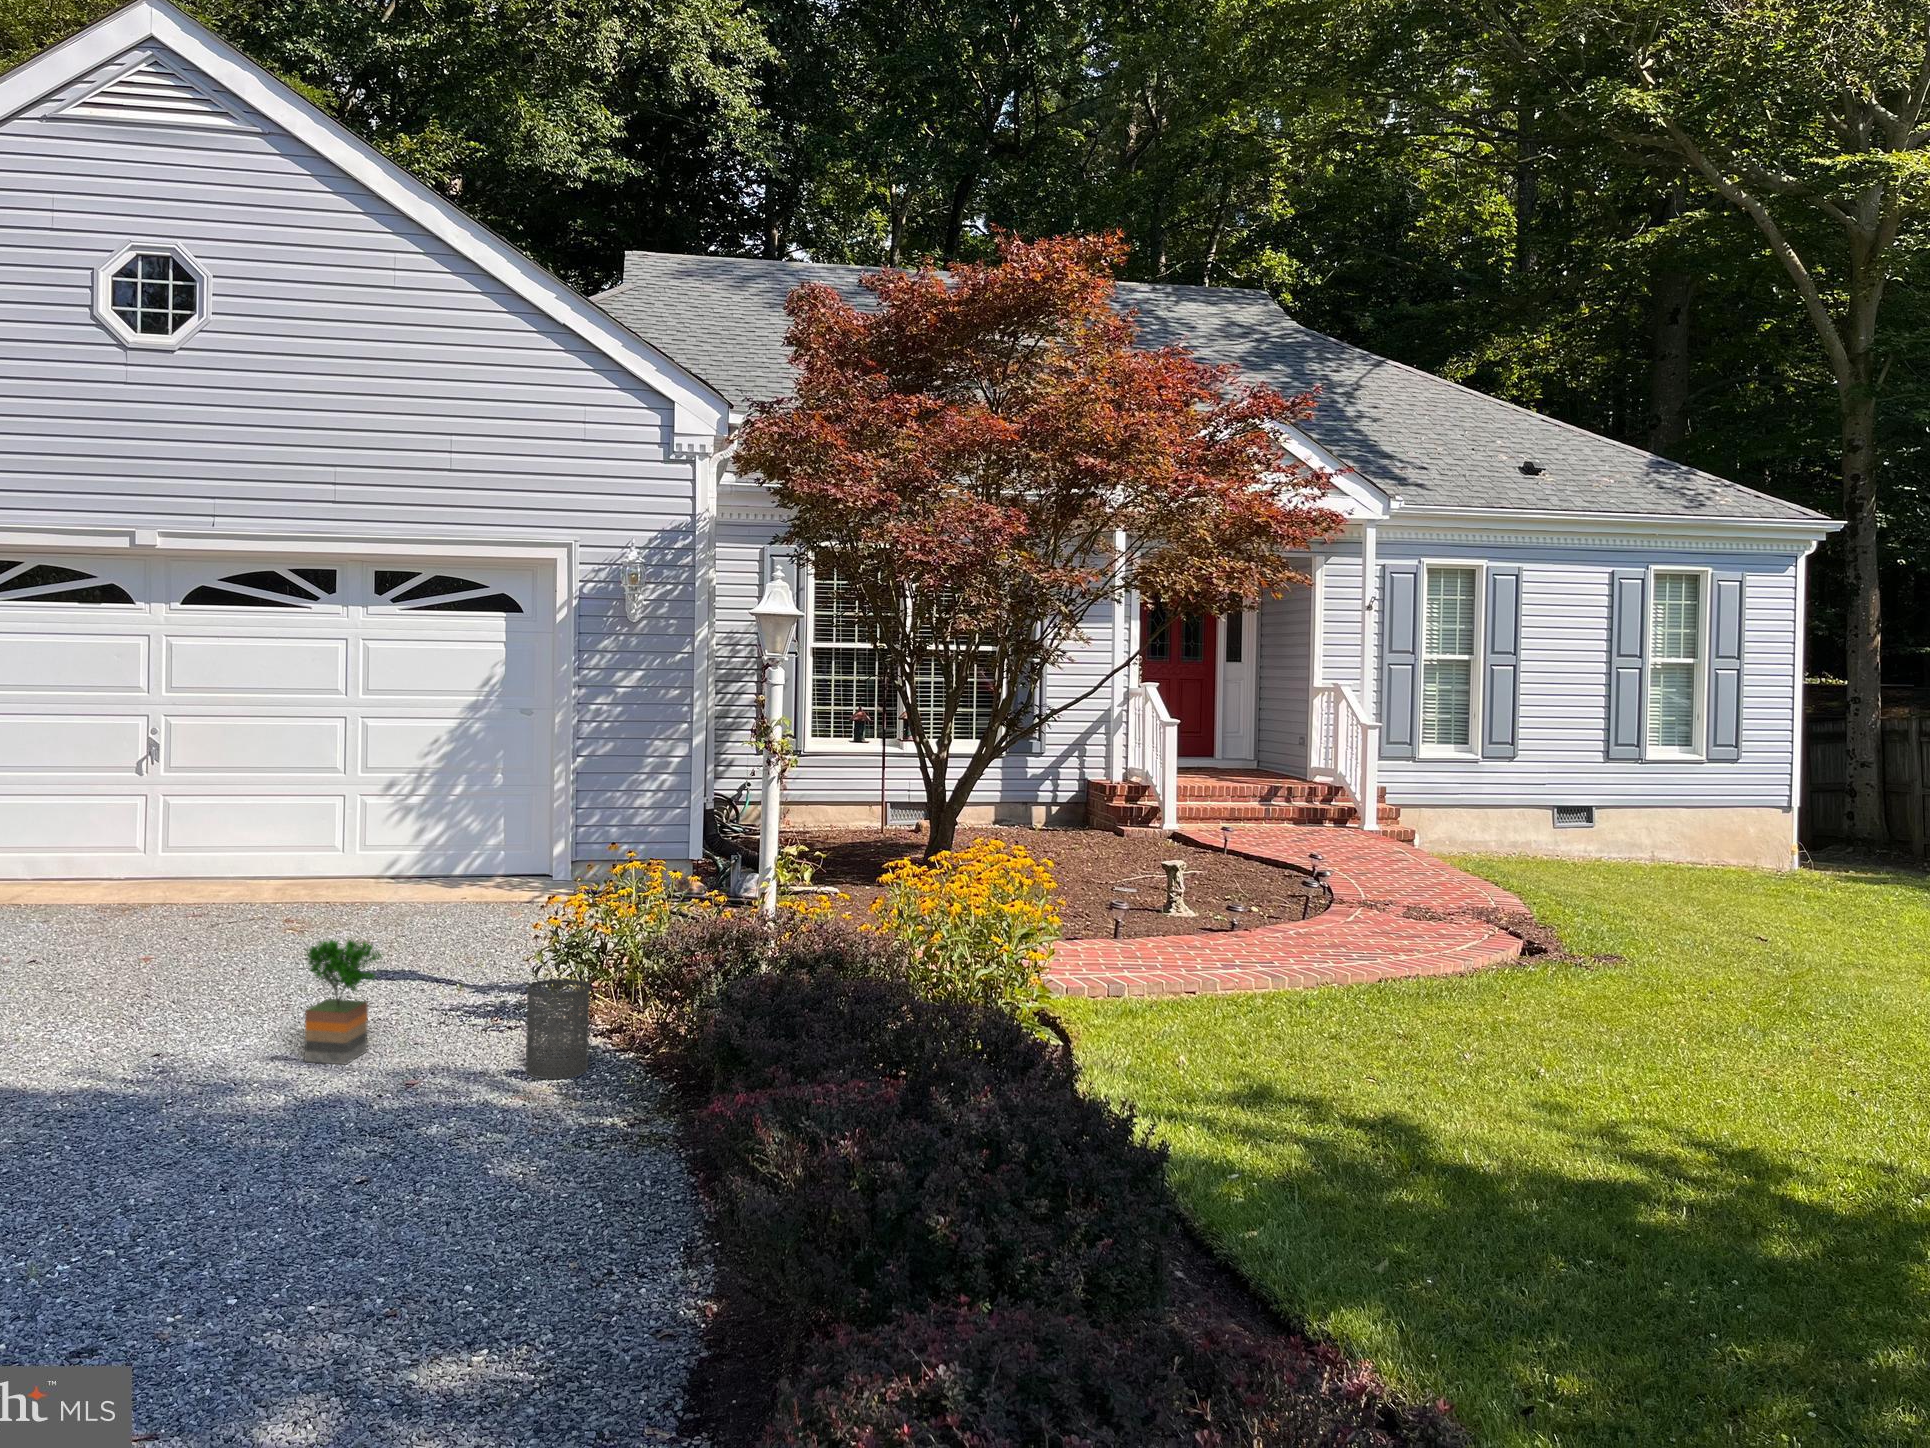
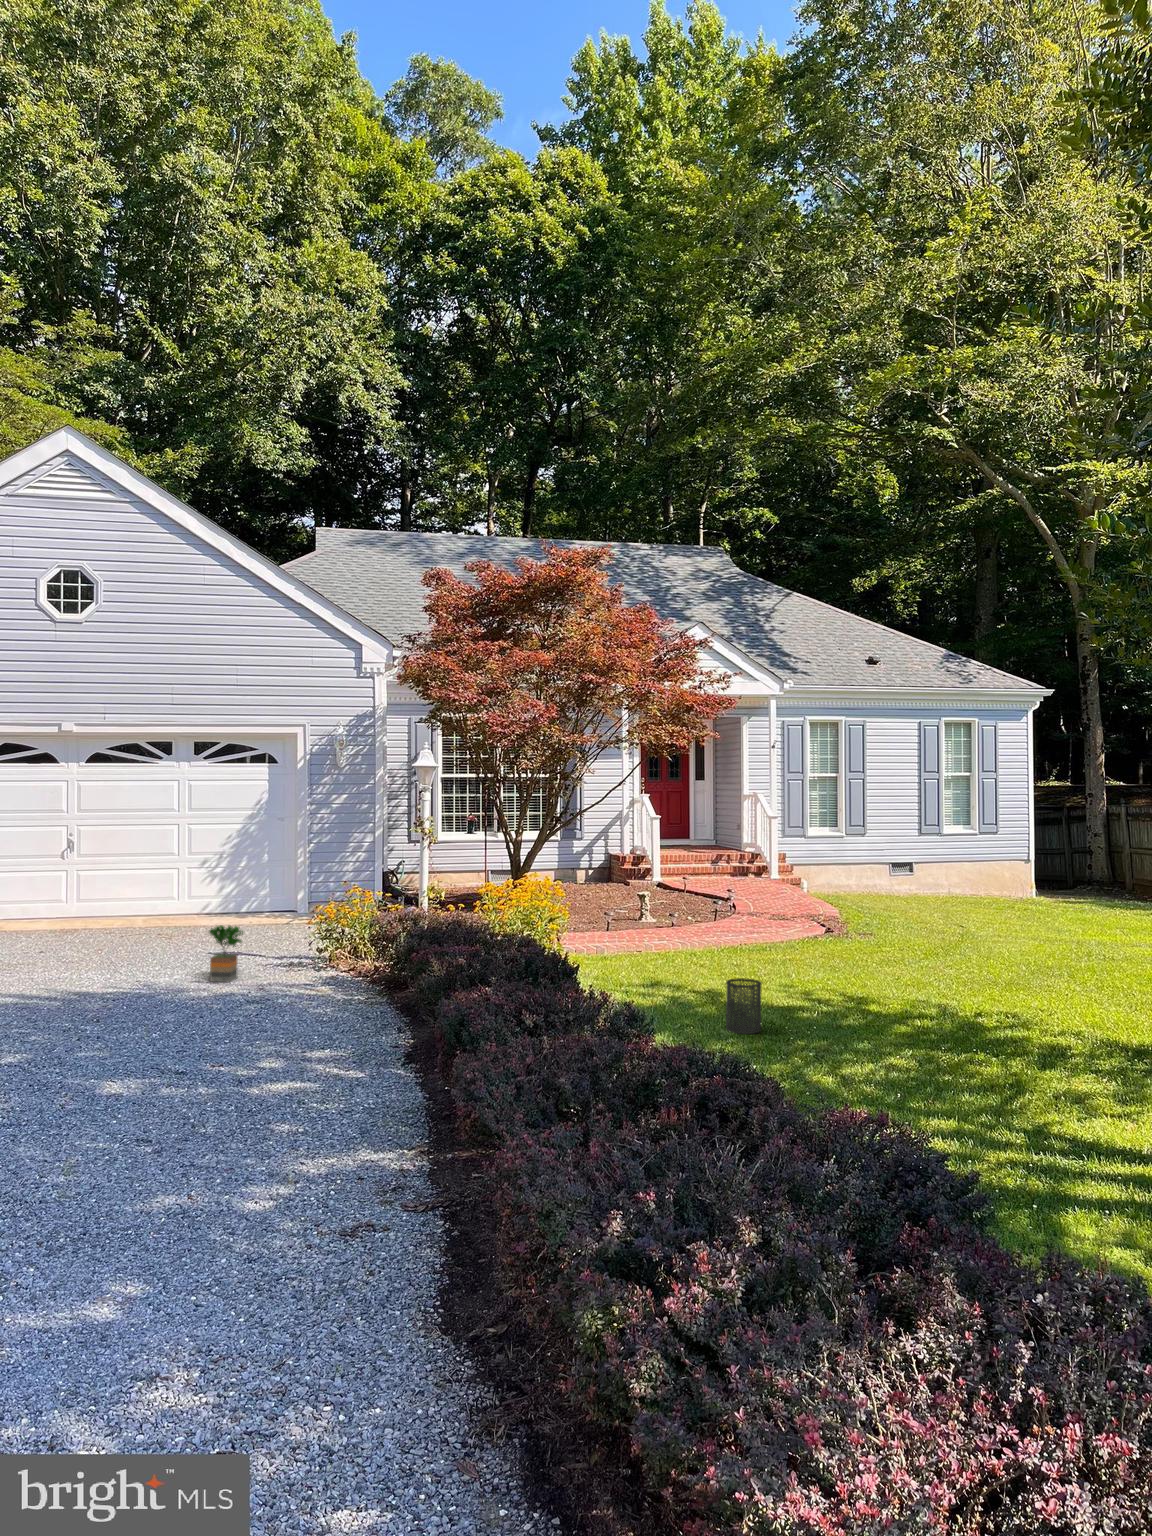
trash can: present [526,979,591,1079] -> present [726,978,762,1034]

